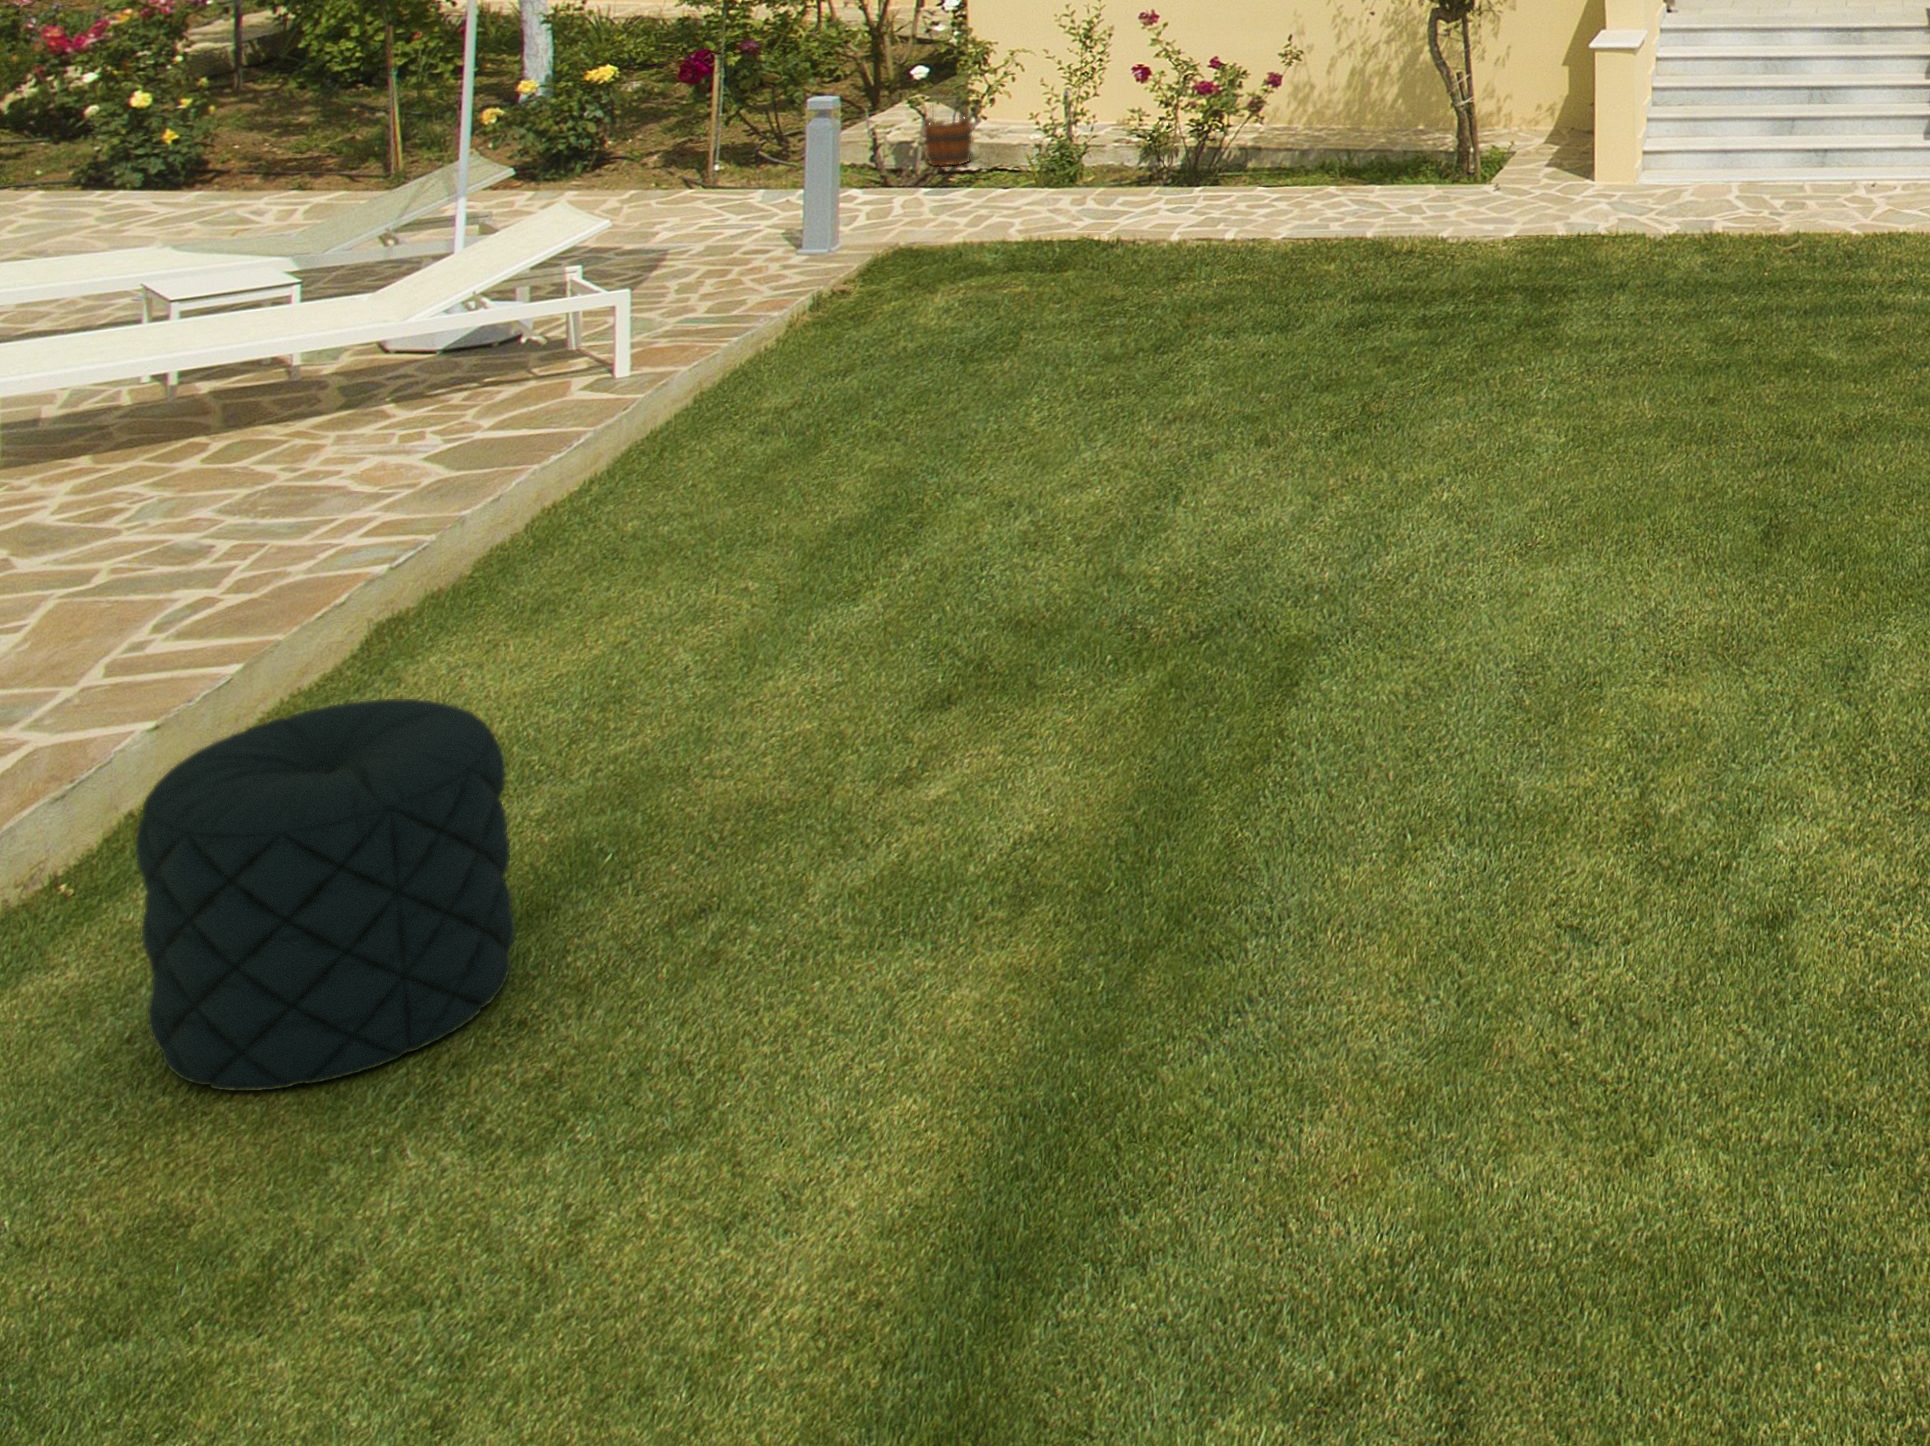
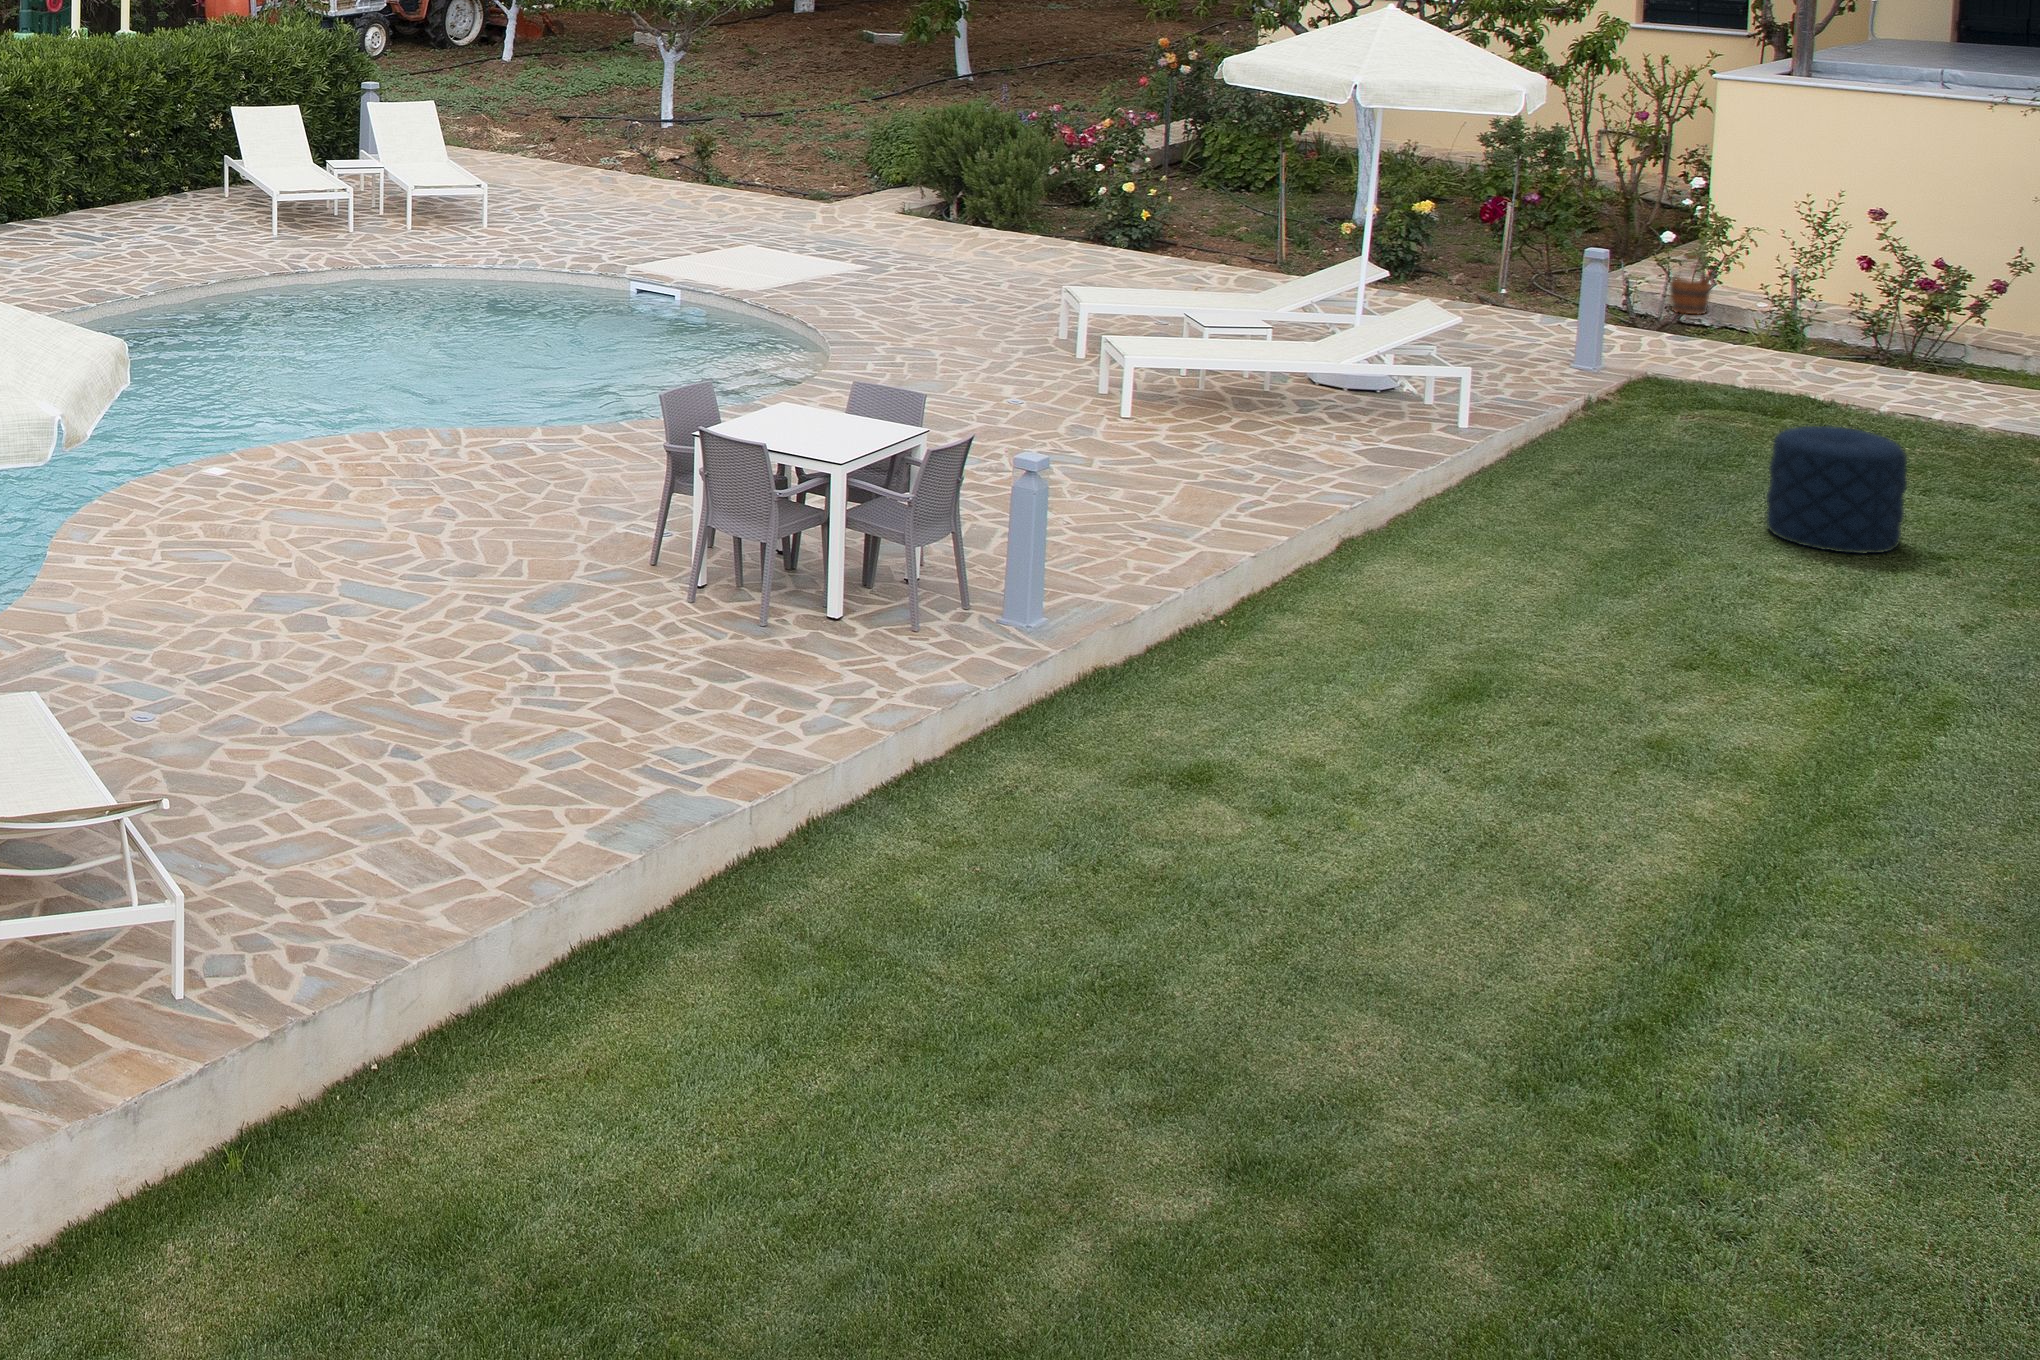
pouf: present [136,699,515,1091] -> present [1767,426,1907,554]

